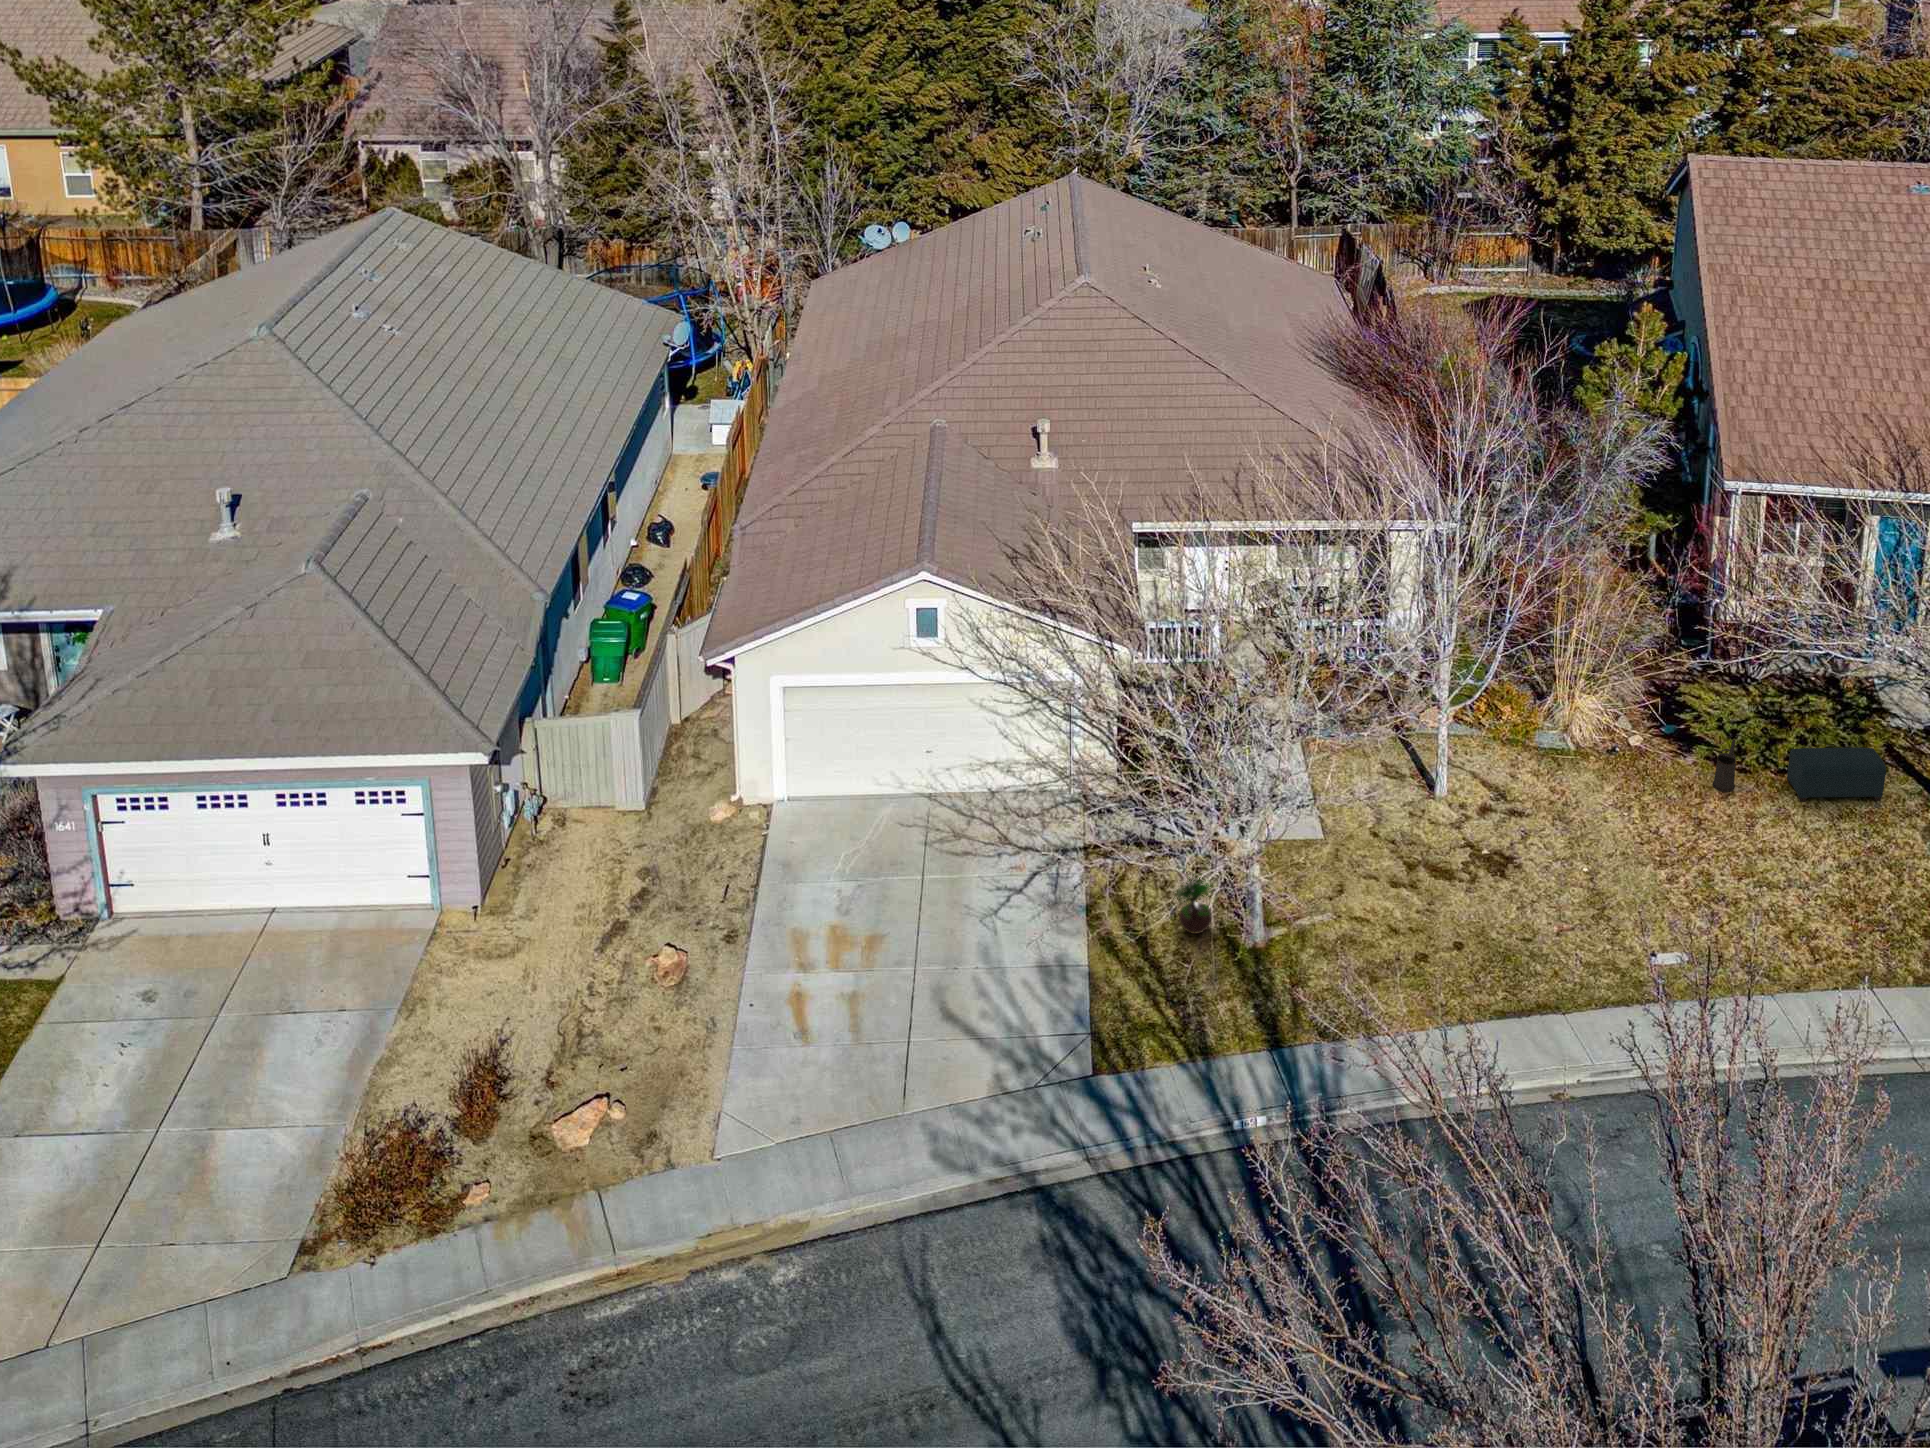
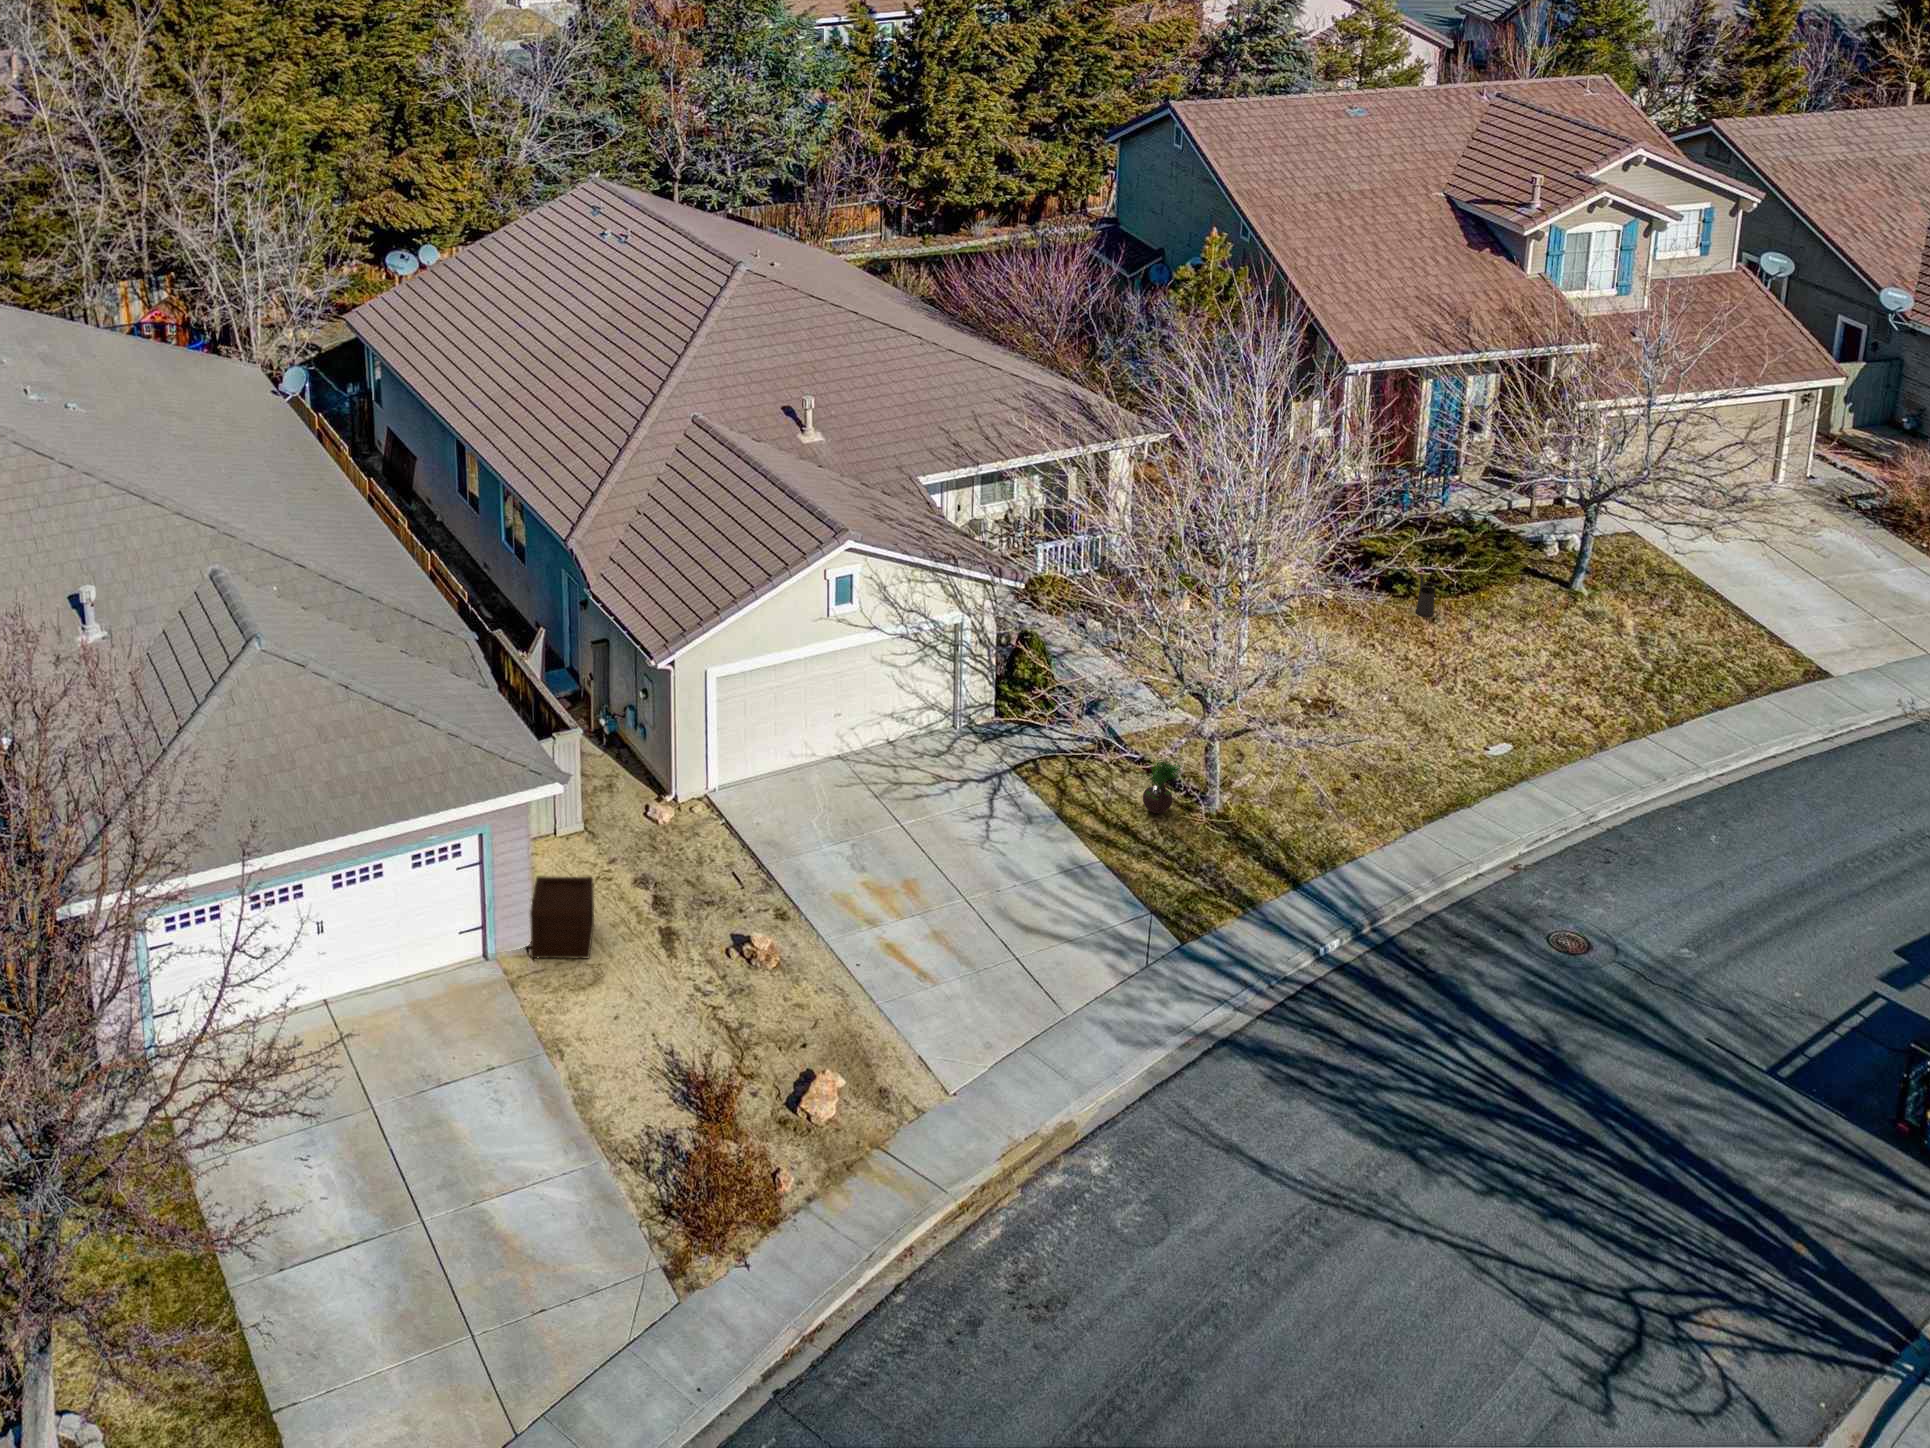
bench: present [1787,748,1886,802] -> none [1463,561,1539,613]
wooden crate: none [466,840,554,931] -> present [530,877,594,959]

